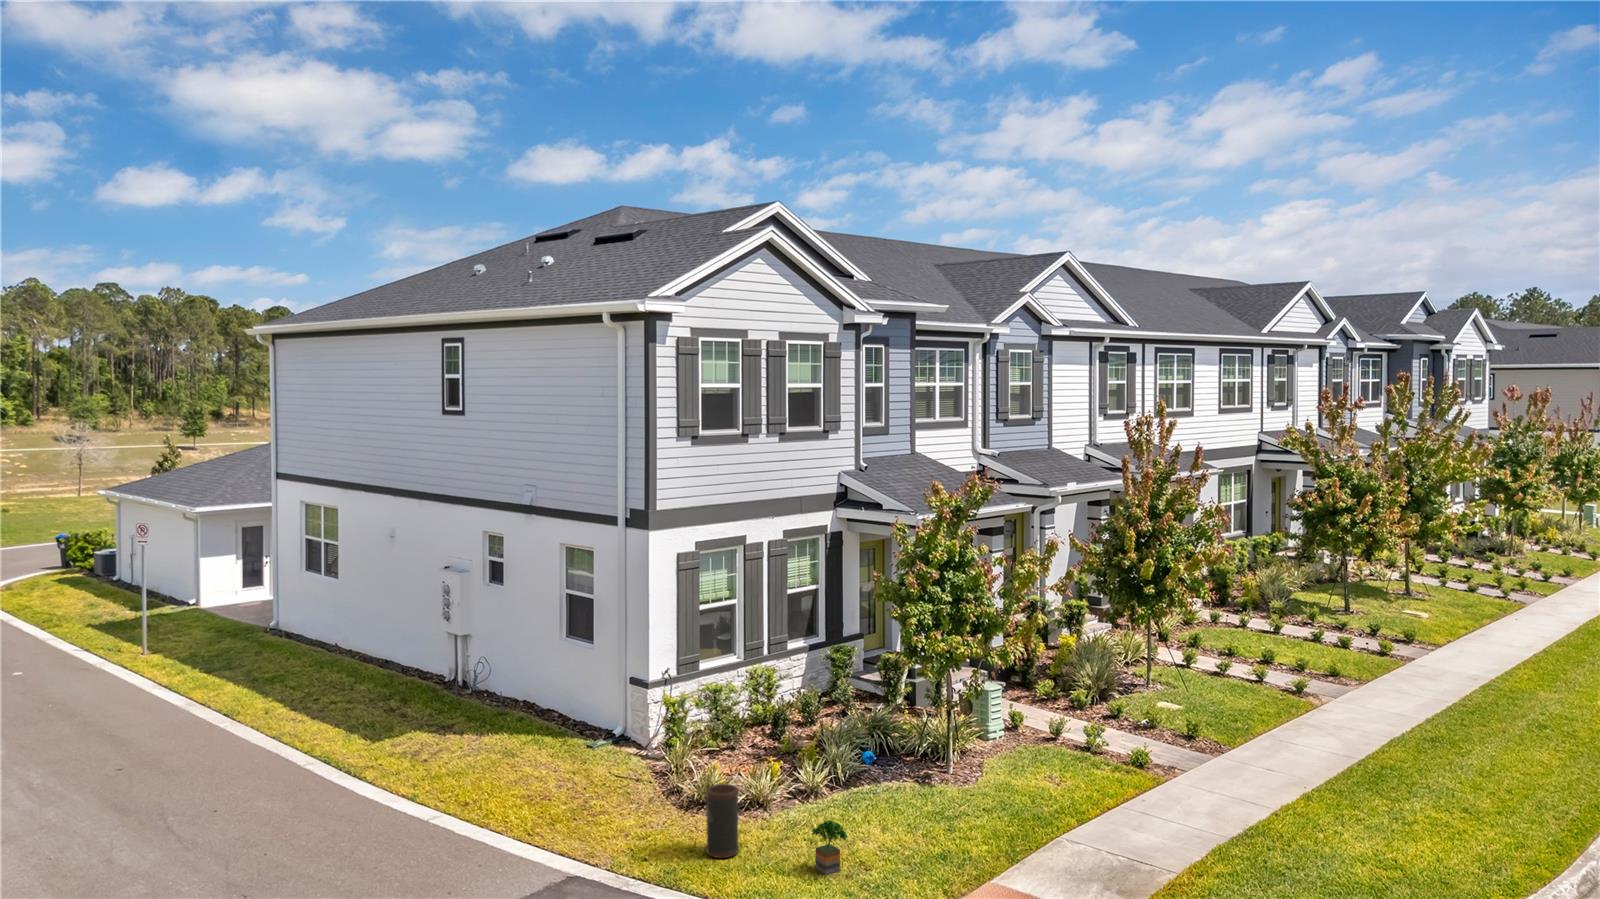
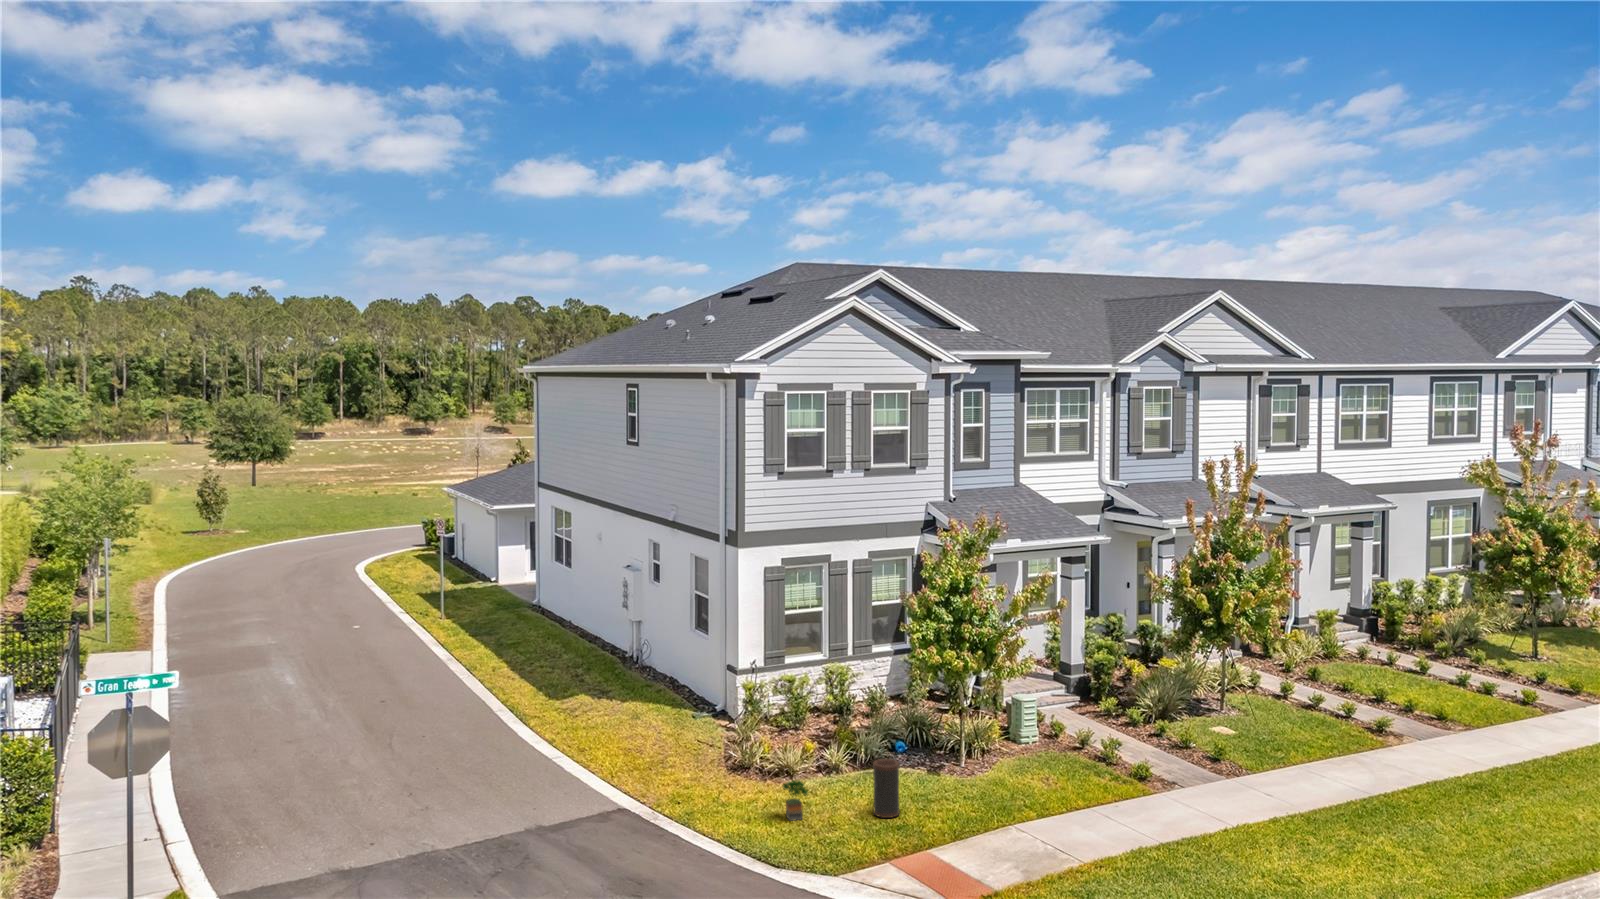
trash can: present [706,784,739,859] -> present [873,759,899,818]

